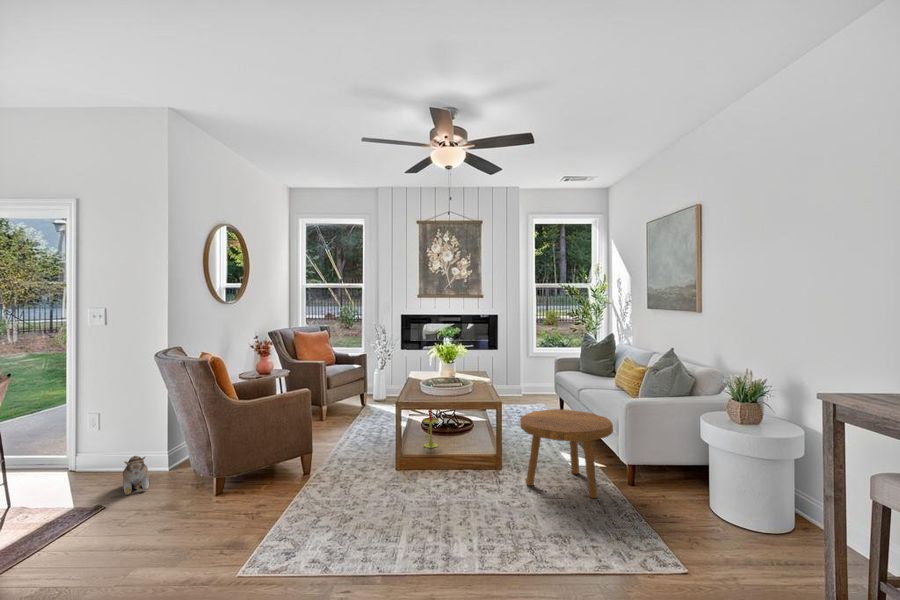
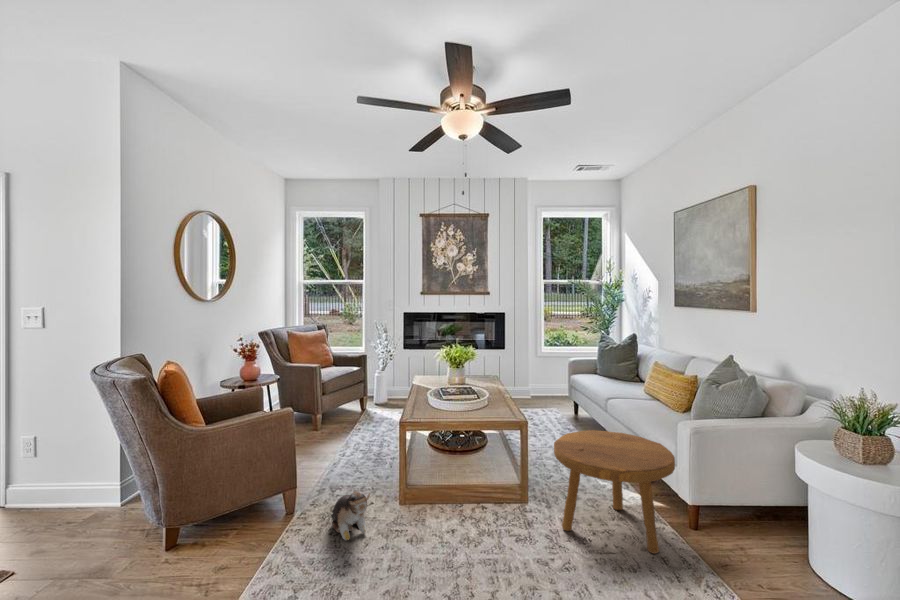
candle: present [423,409,439,448] -> none [431,421,450,474]
plush toy: present [123,456,150,495] -> present [332,492,370,541]

